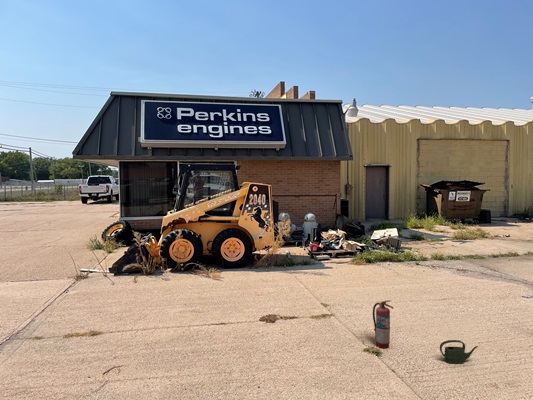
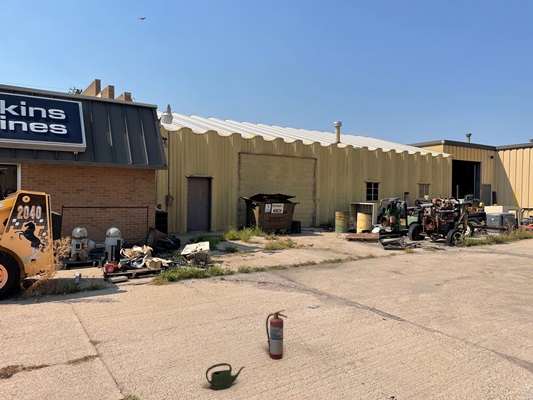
fire extinguisher: present [373,300,393,348] -> present [266,310,287,360]

